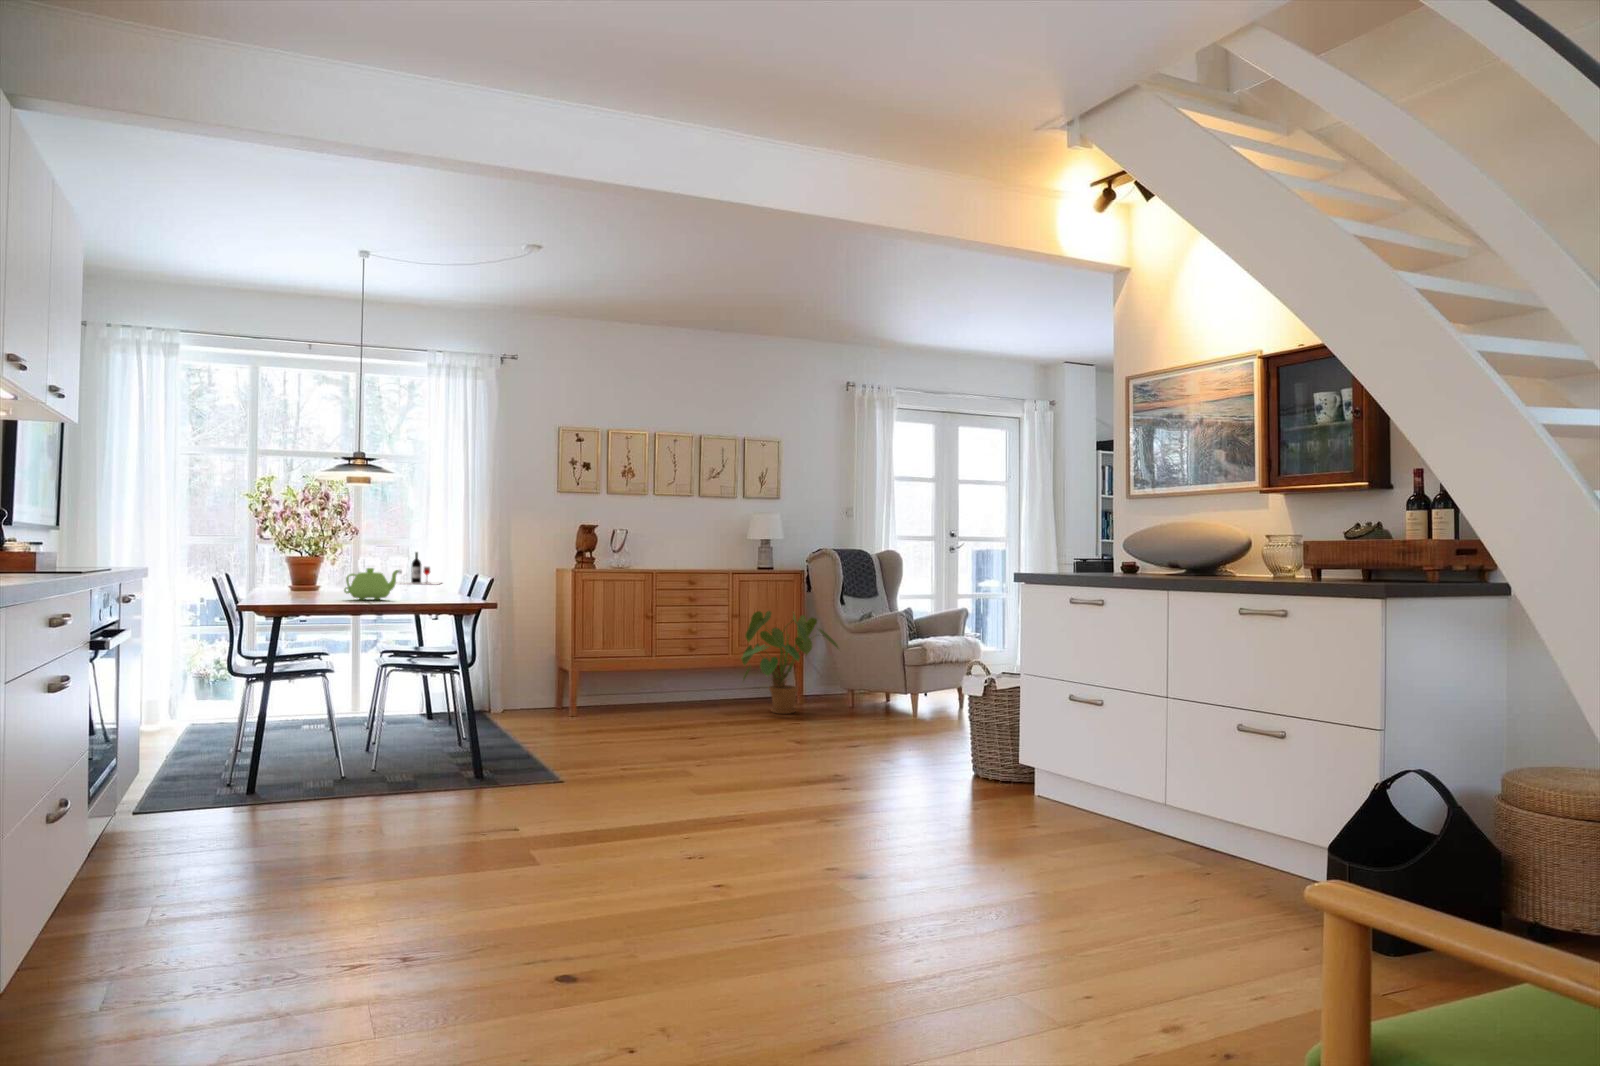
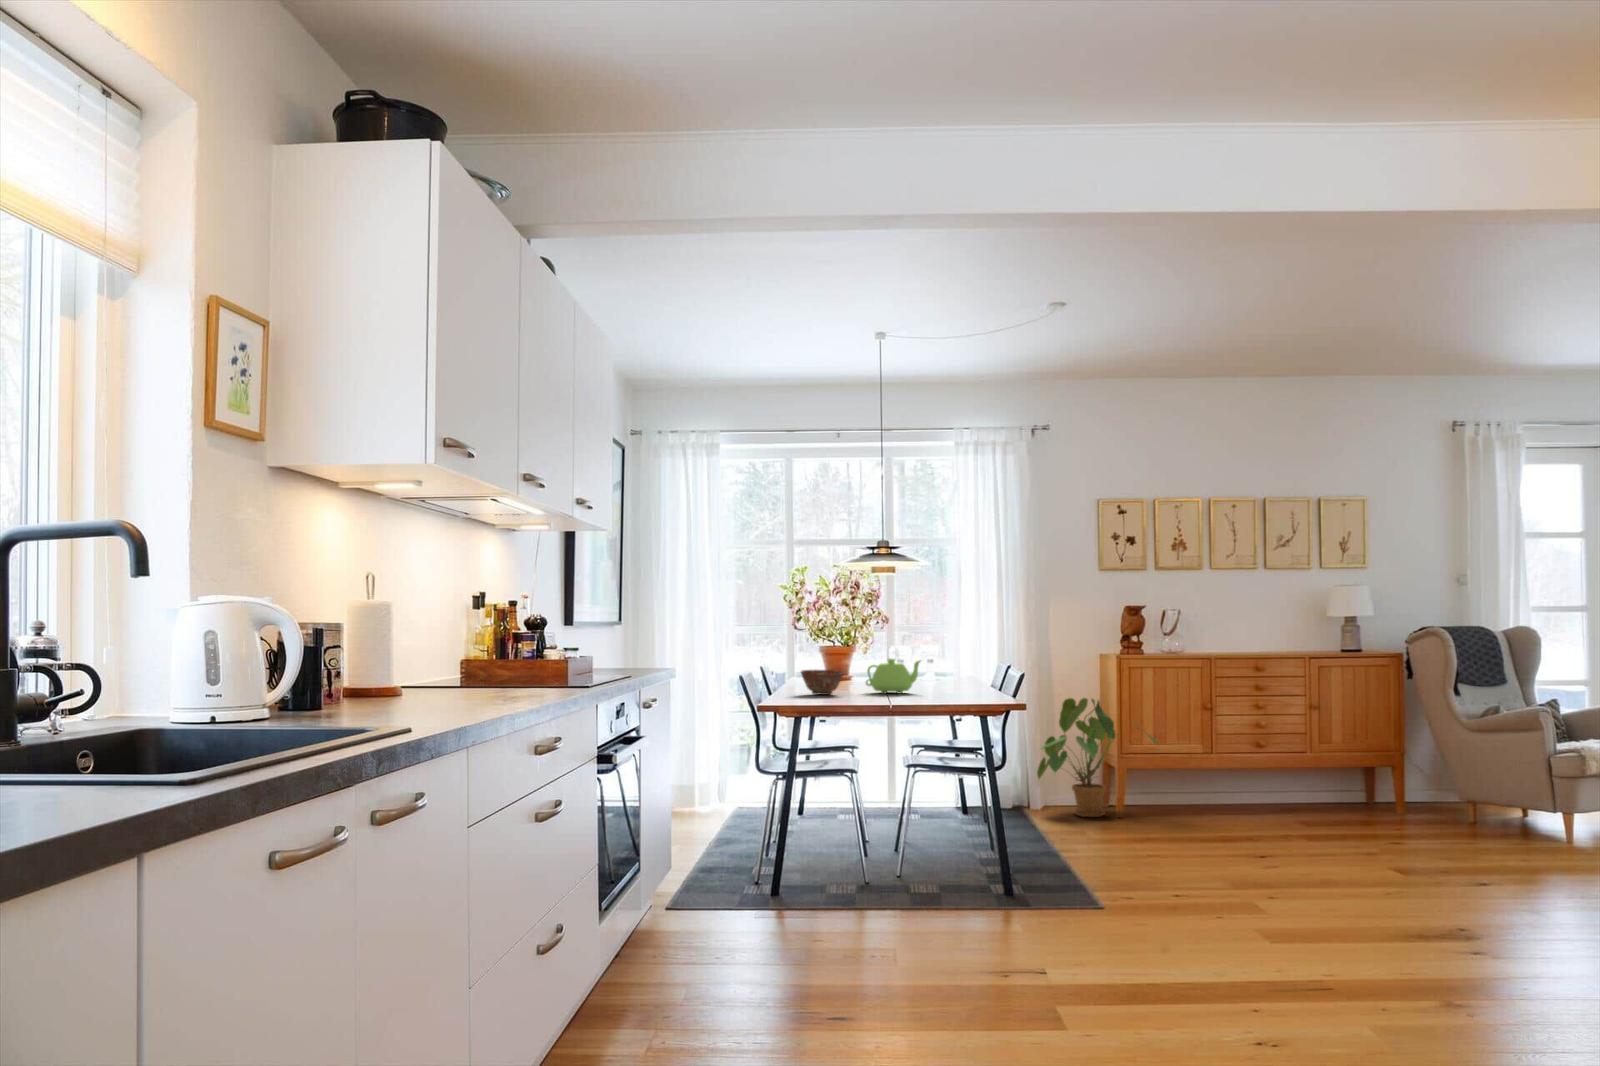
wine bottle: present [396,552,440,585] -> none [920,638,977,673]
ceramic bowl: none [279,578,324,601] -> present [801,670,844,695]
house plant: present [742,611,838,714] -> present [1037,698,1159,817]

